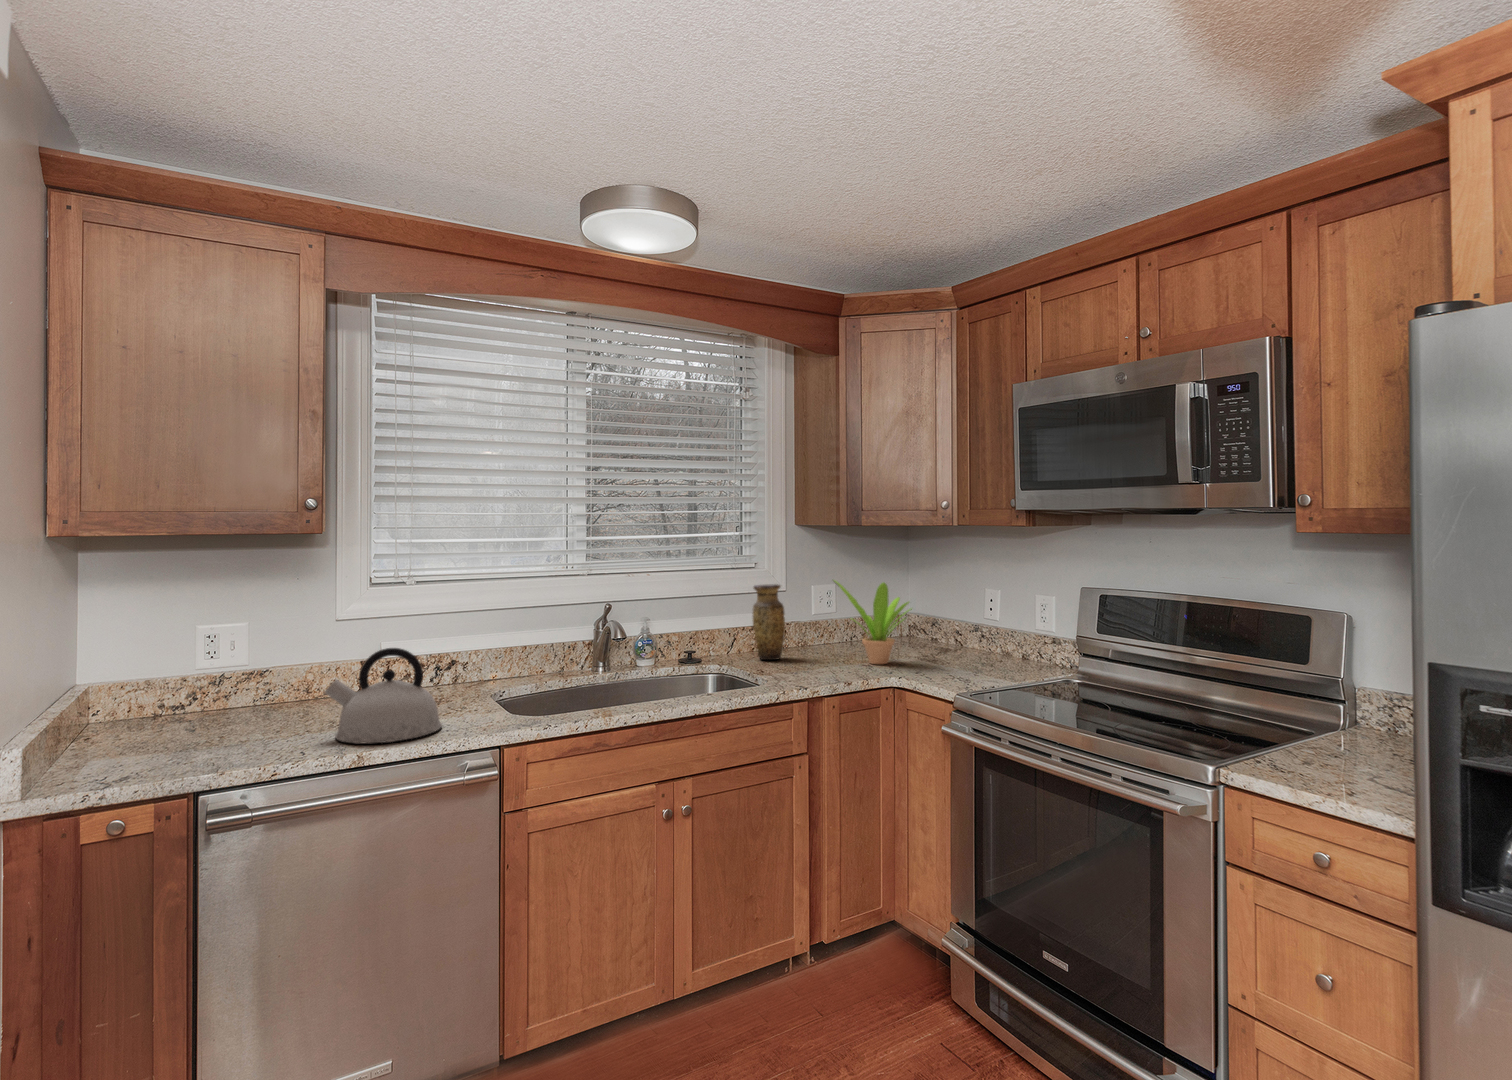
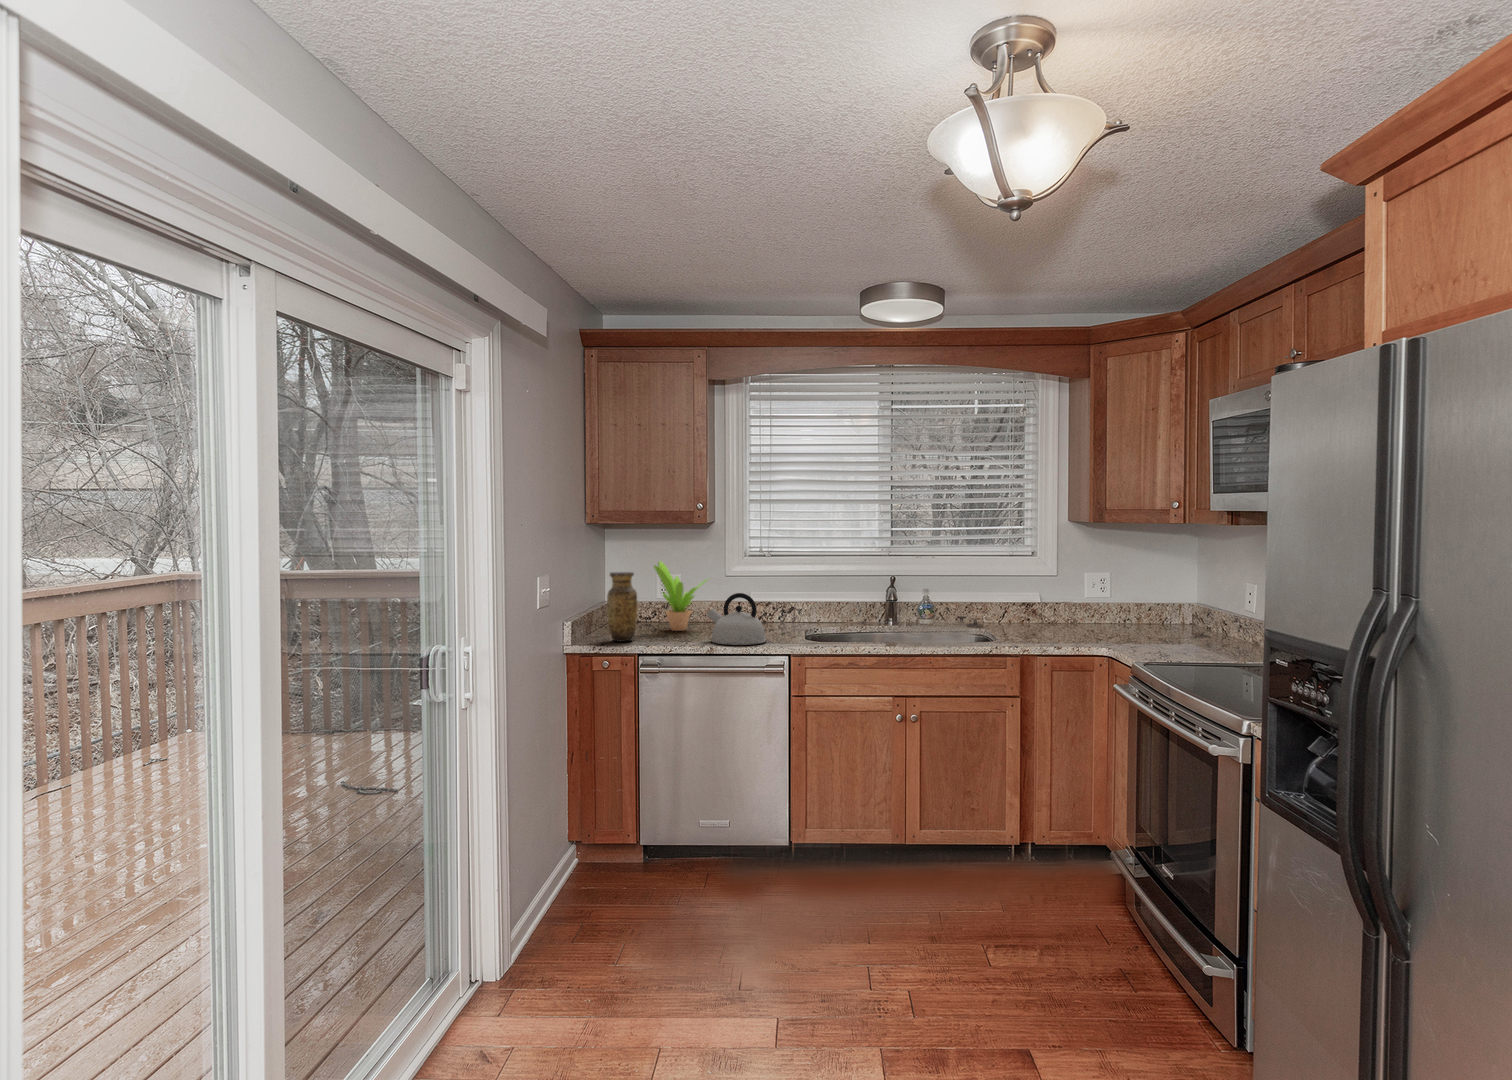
potted plant: present [833,580,912,664] -> present [654,561,707,631]
vase: present [752,584,785,660] -> present [607,572,637,642]

